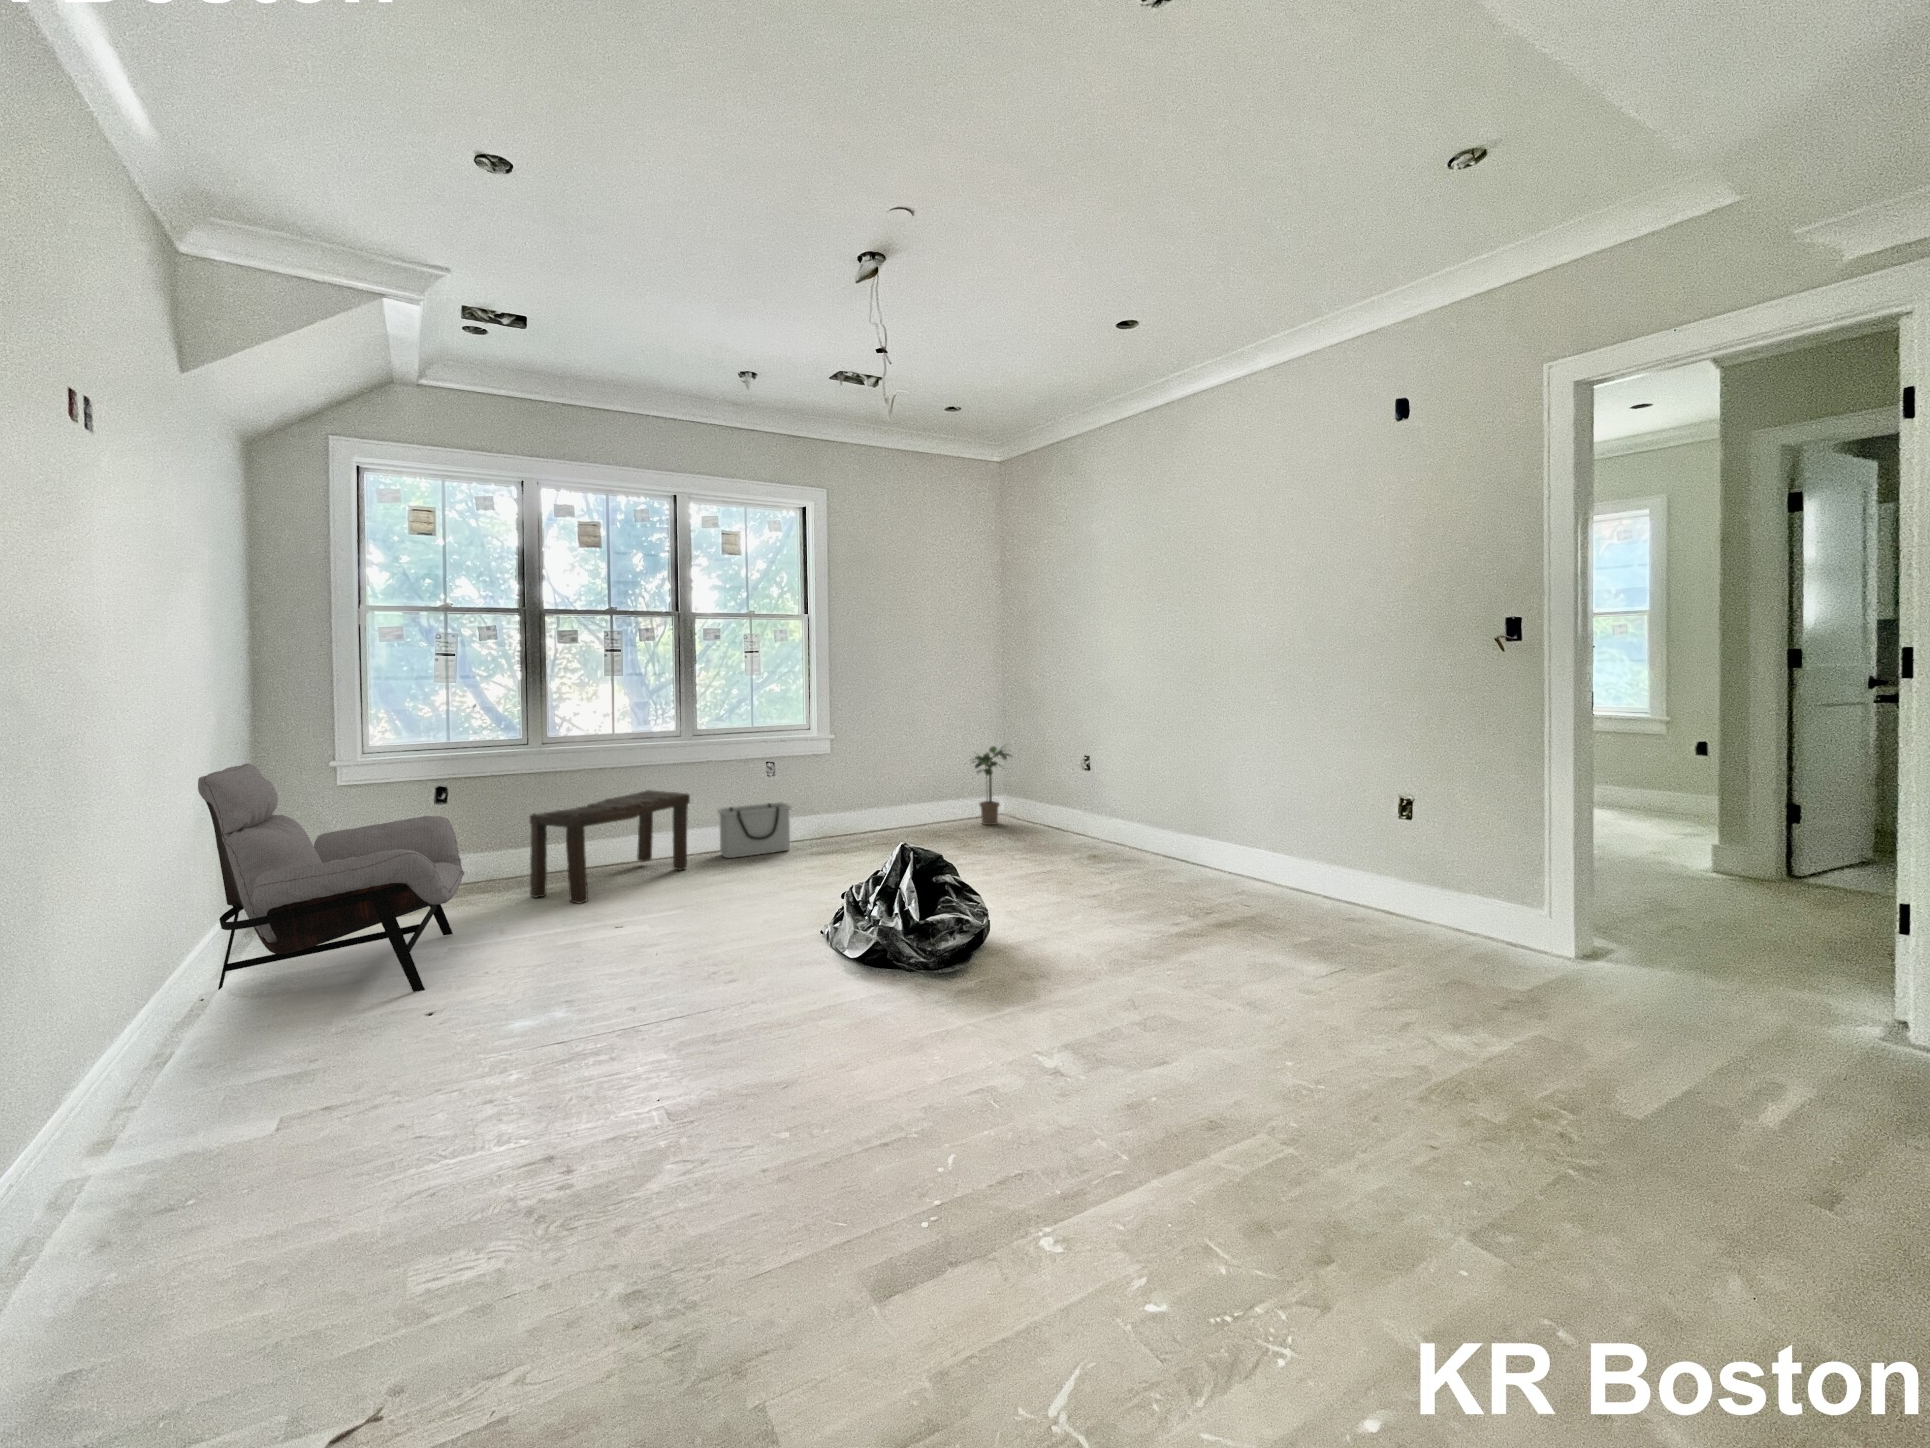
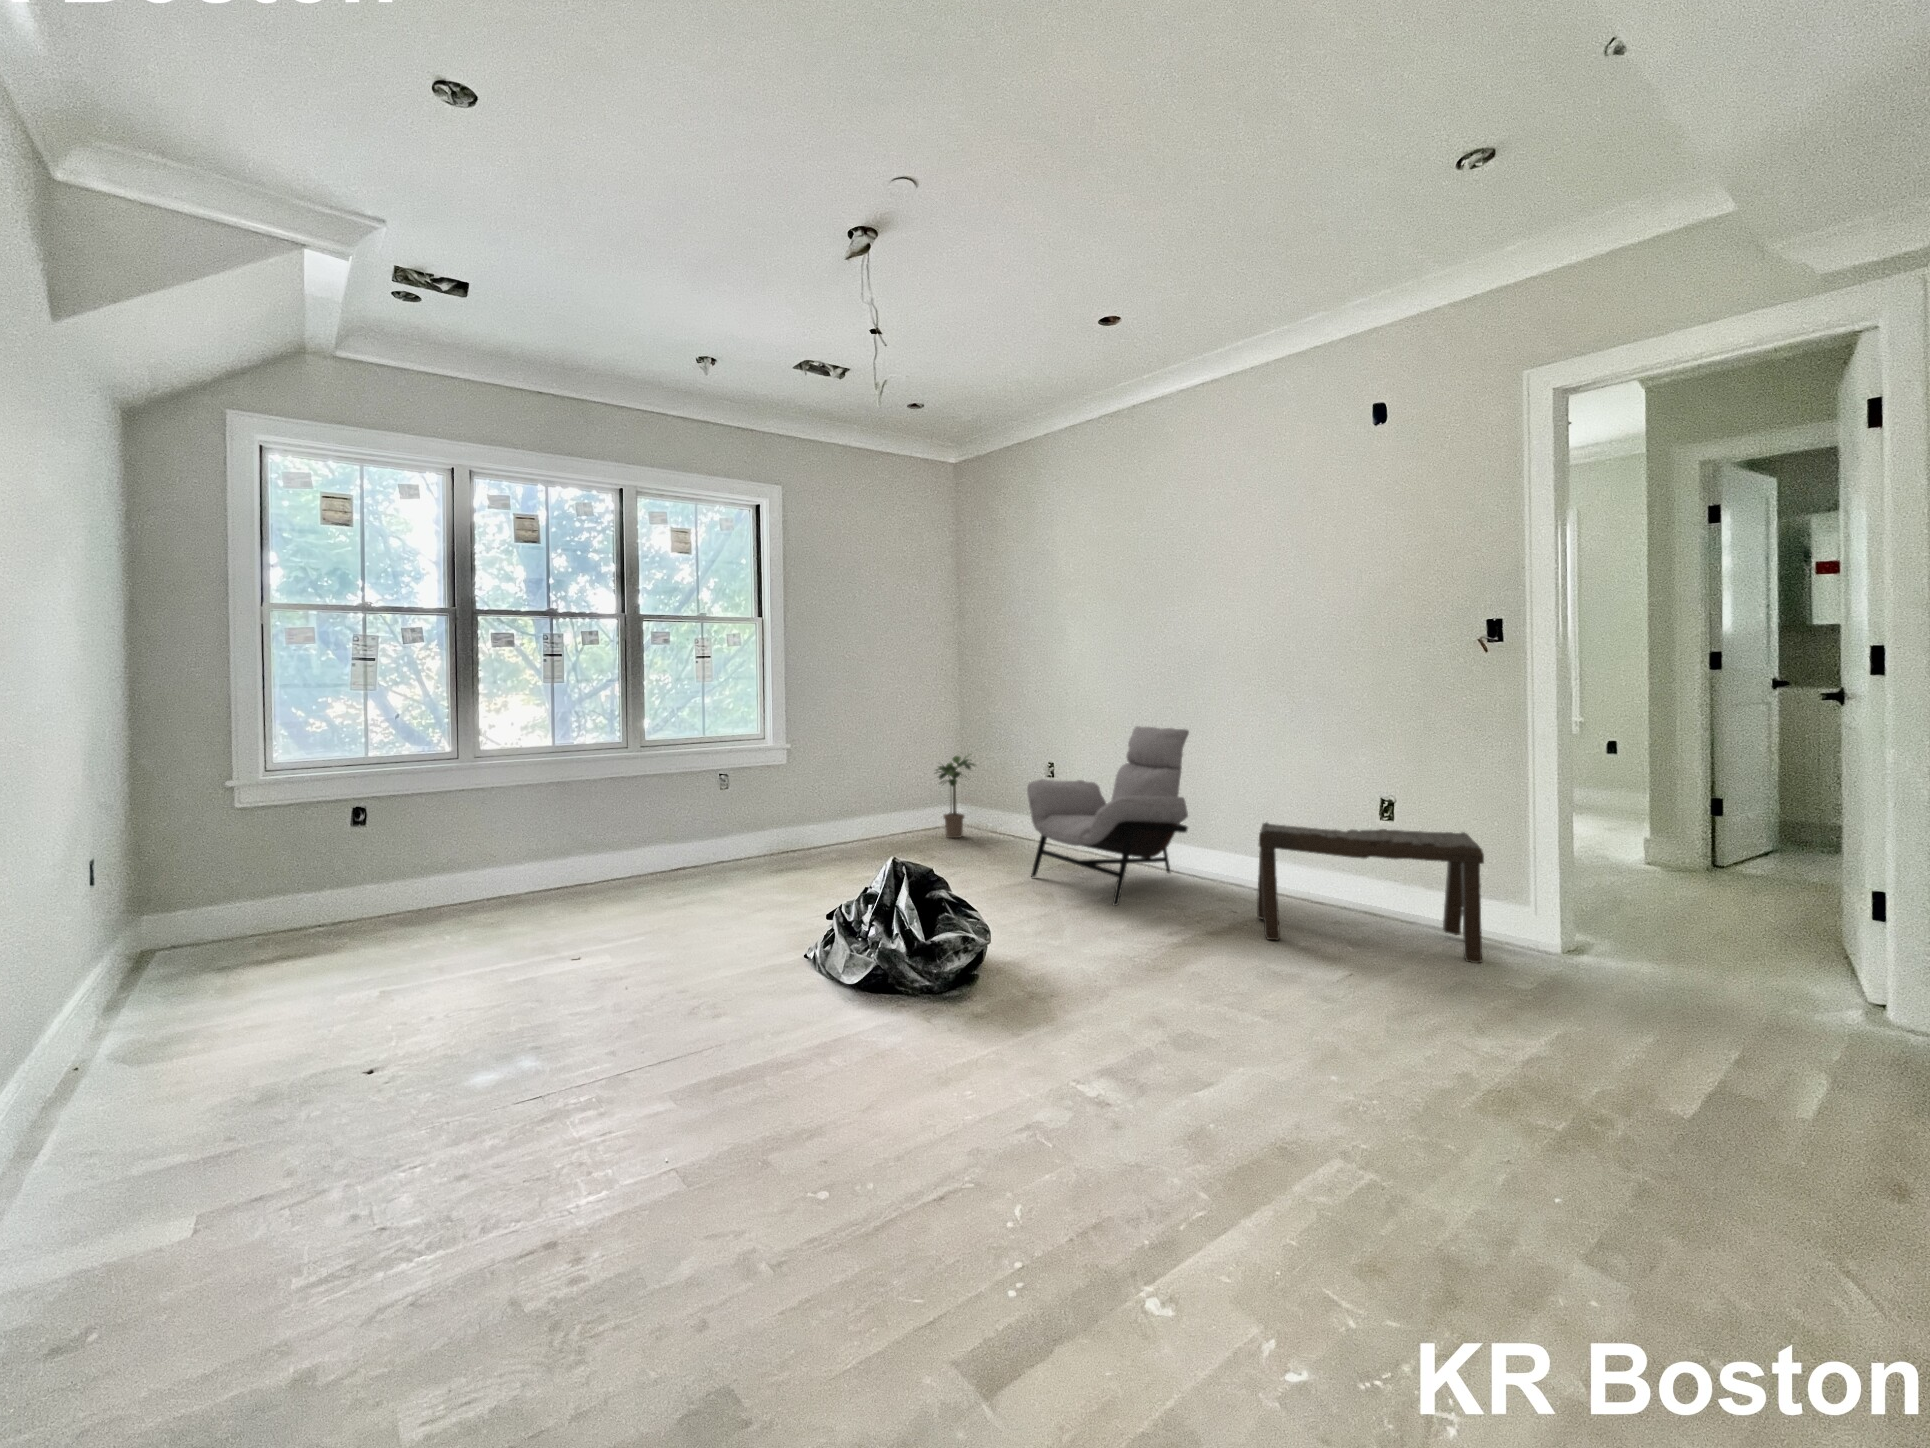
lounge chair: present [198,764,464,992] -> present [1027,726,1189,906]
bench: present [530,790,690,904] -> present [1257,823,1484,963]
storage bin: present [718,802,791,858] -> none [670,819,751,881]

